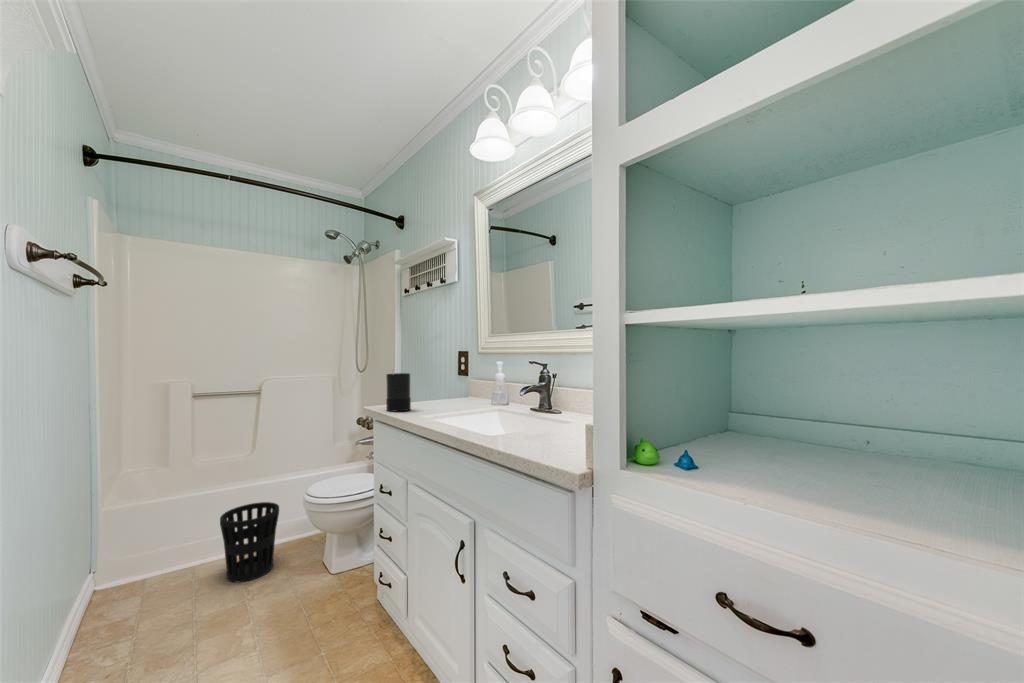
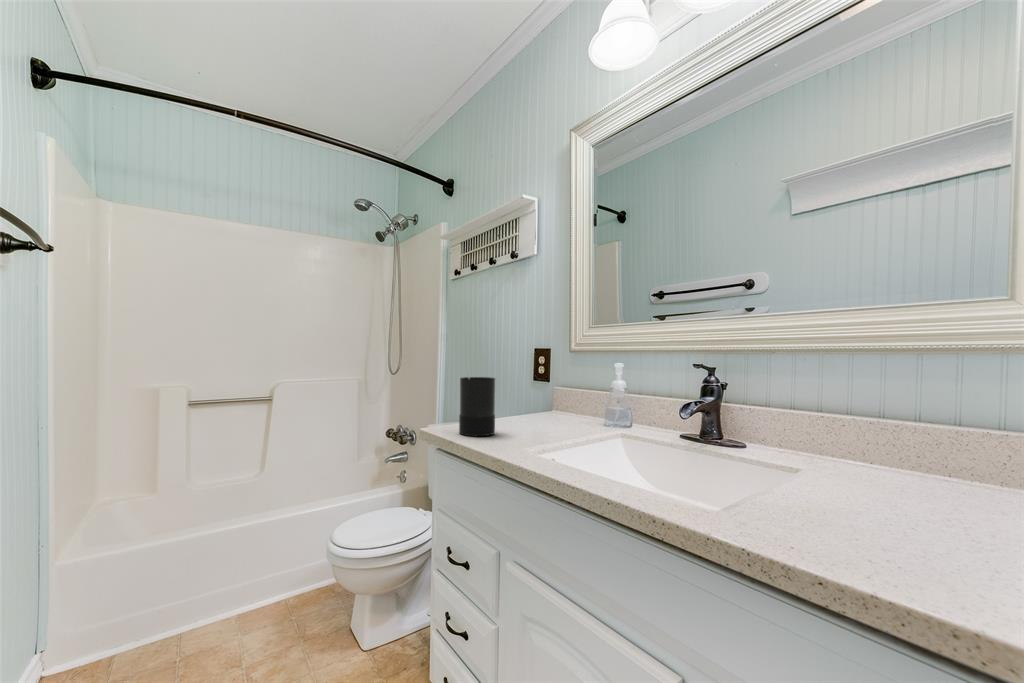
wastebasket: present [220,502,279,582] -> none [212,543,292,659]

